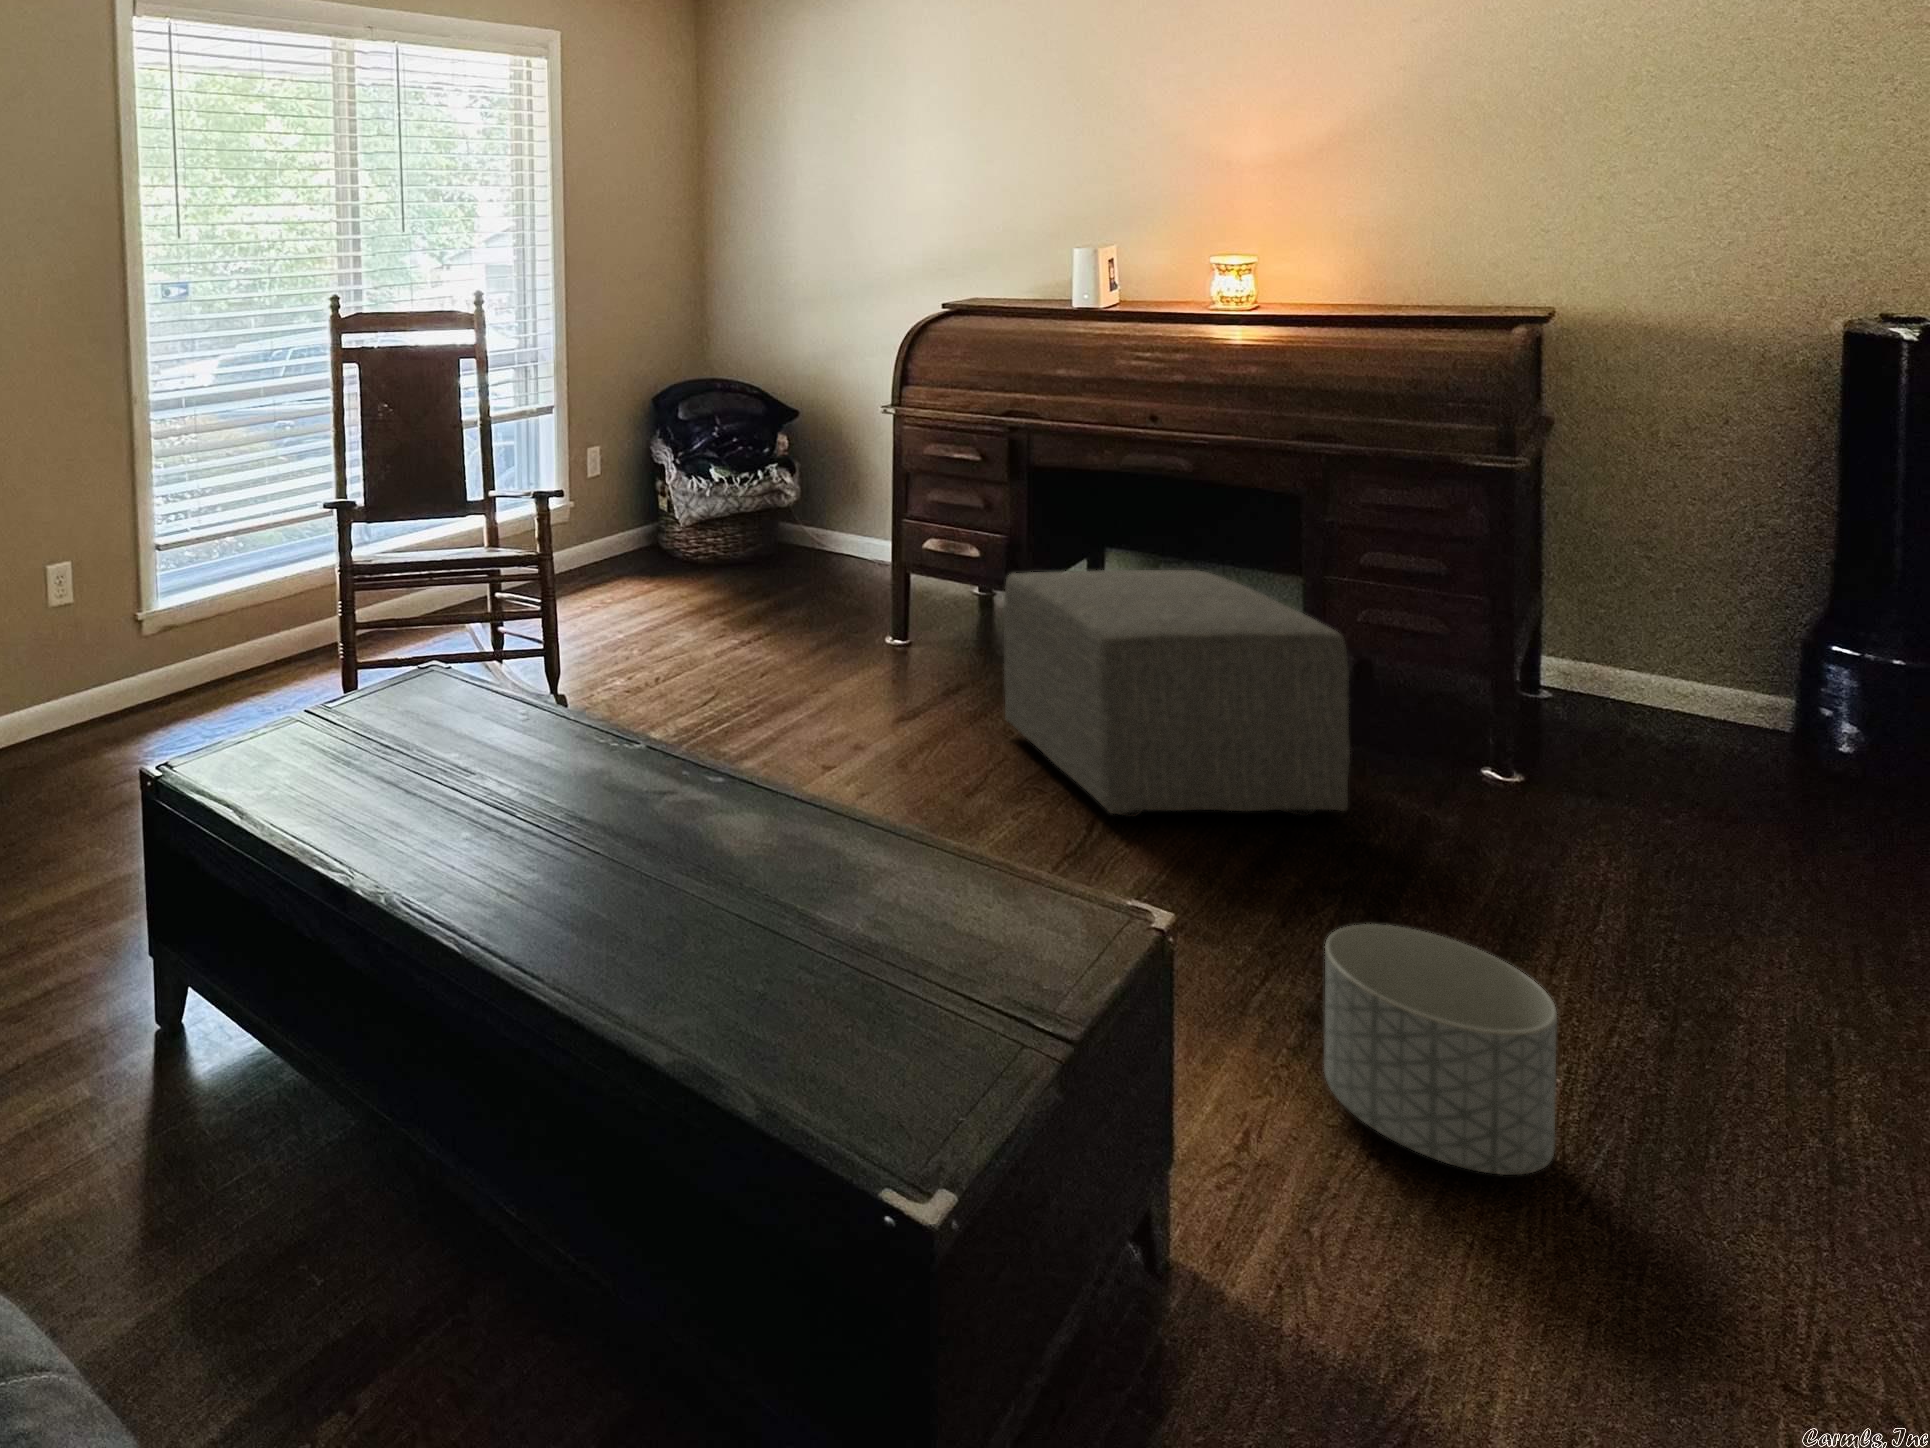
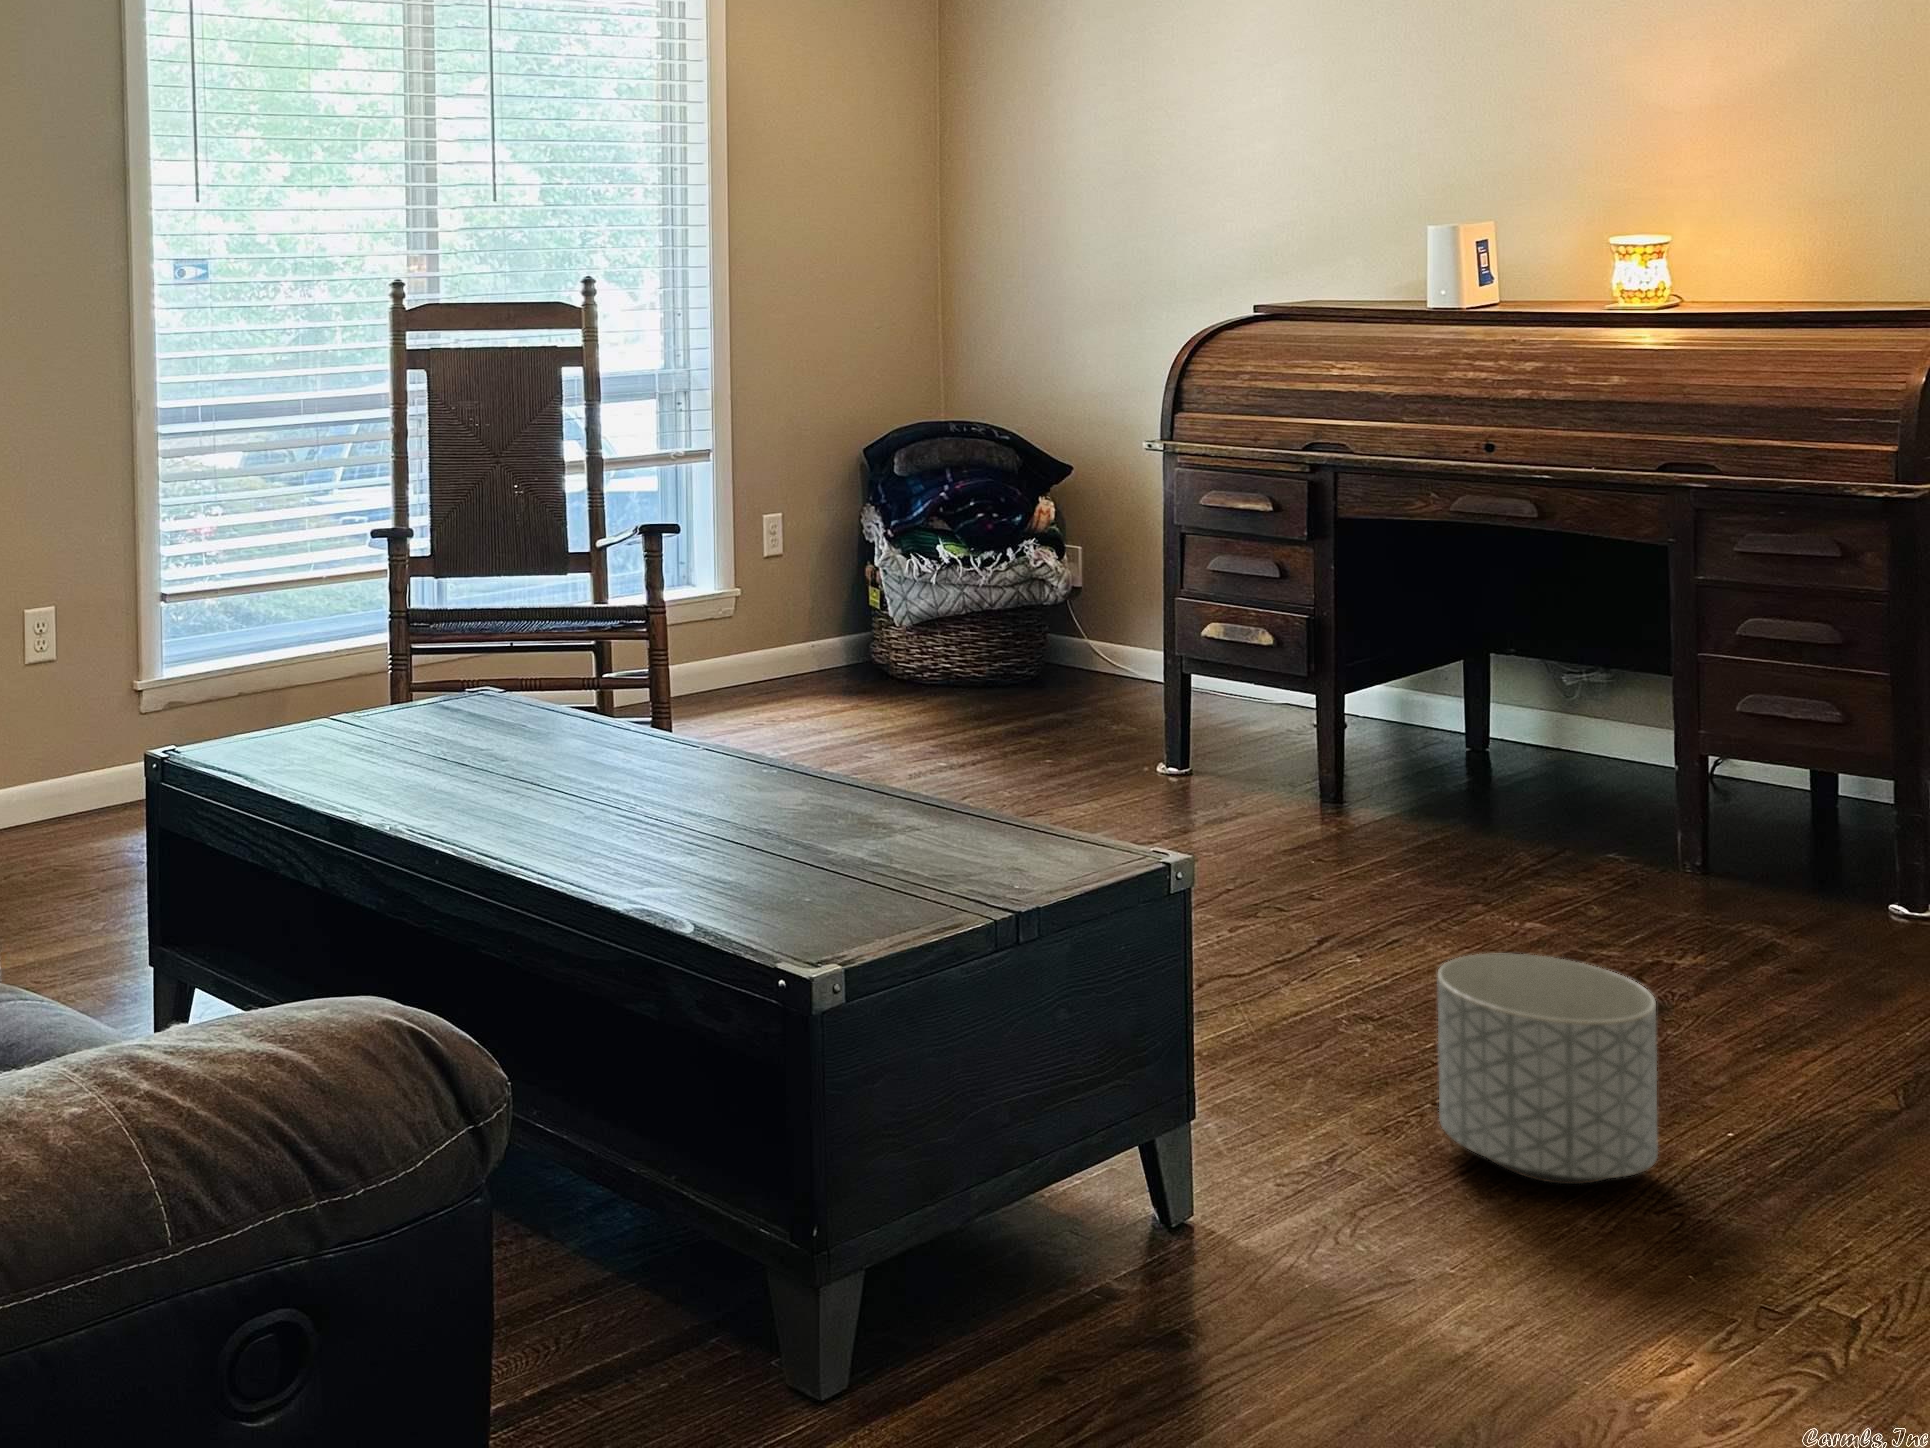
ottoman: present [1004,570,1350,817] -> none [1262,641,1655,935]

